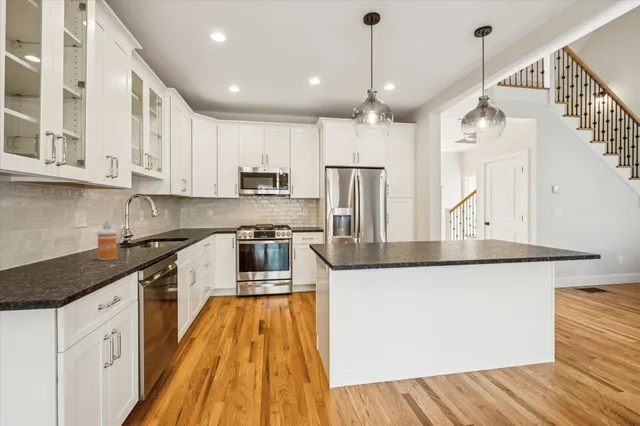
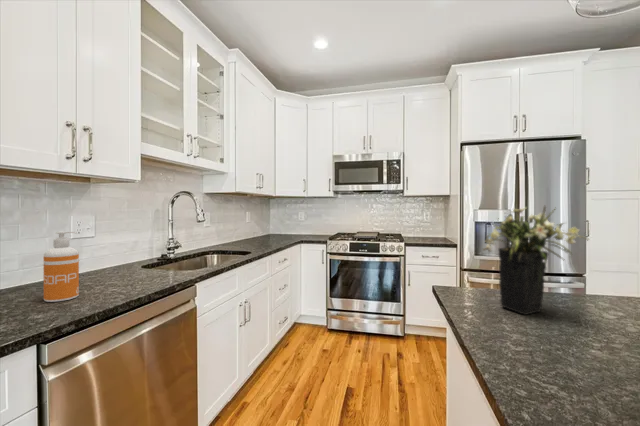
flower arrangement: none [329,205,365,249] -> present [483,207,588,315]

